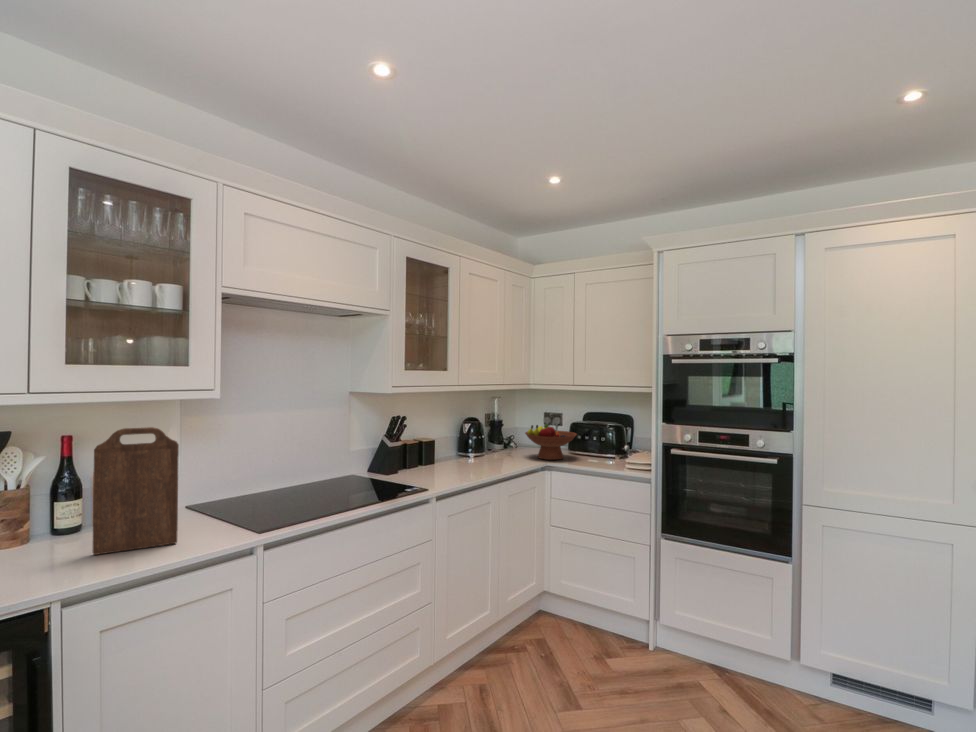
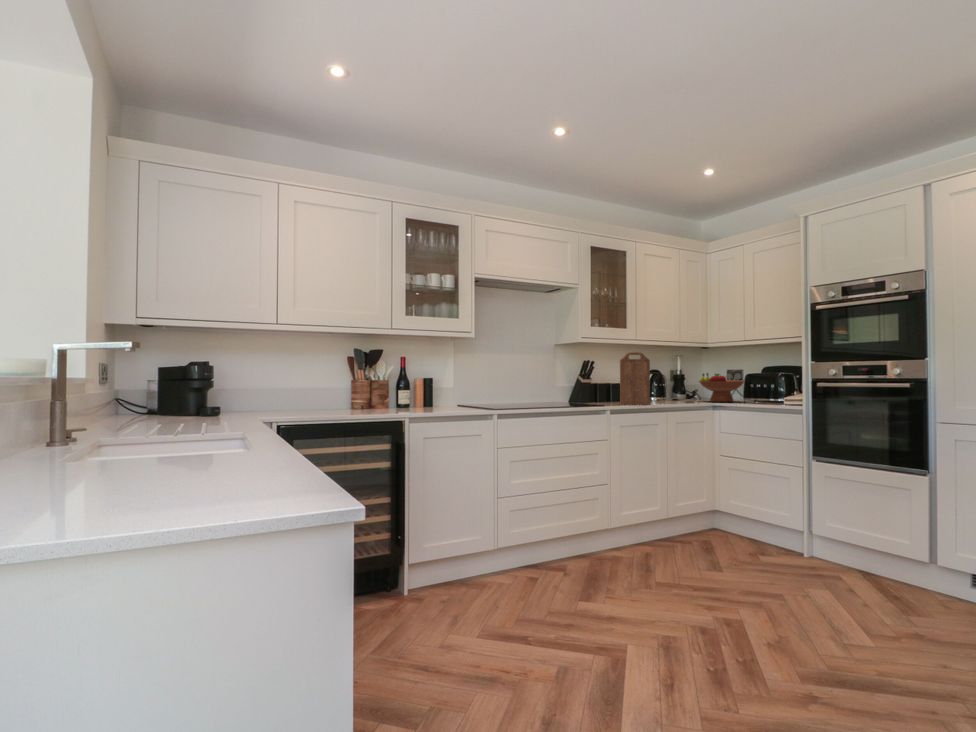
cutting board: present [93,427,179,555] -> present [620,352,650,405]

